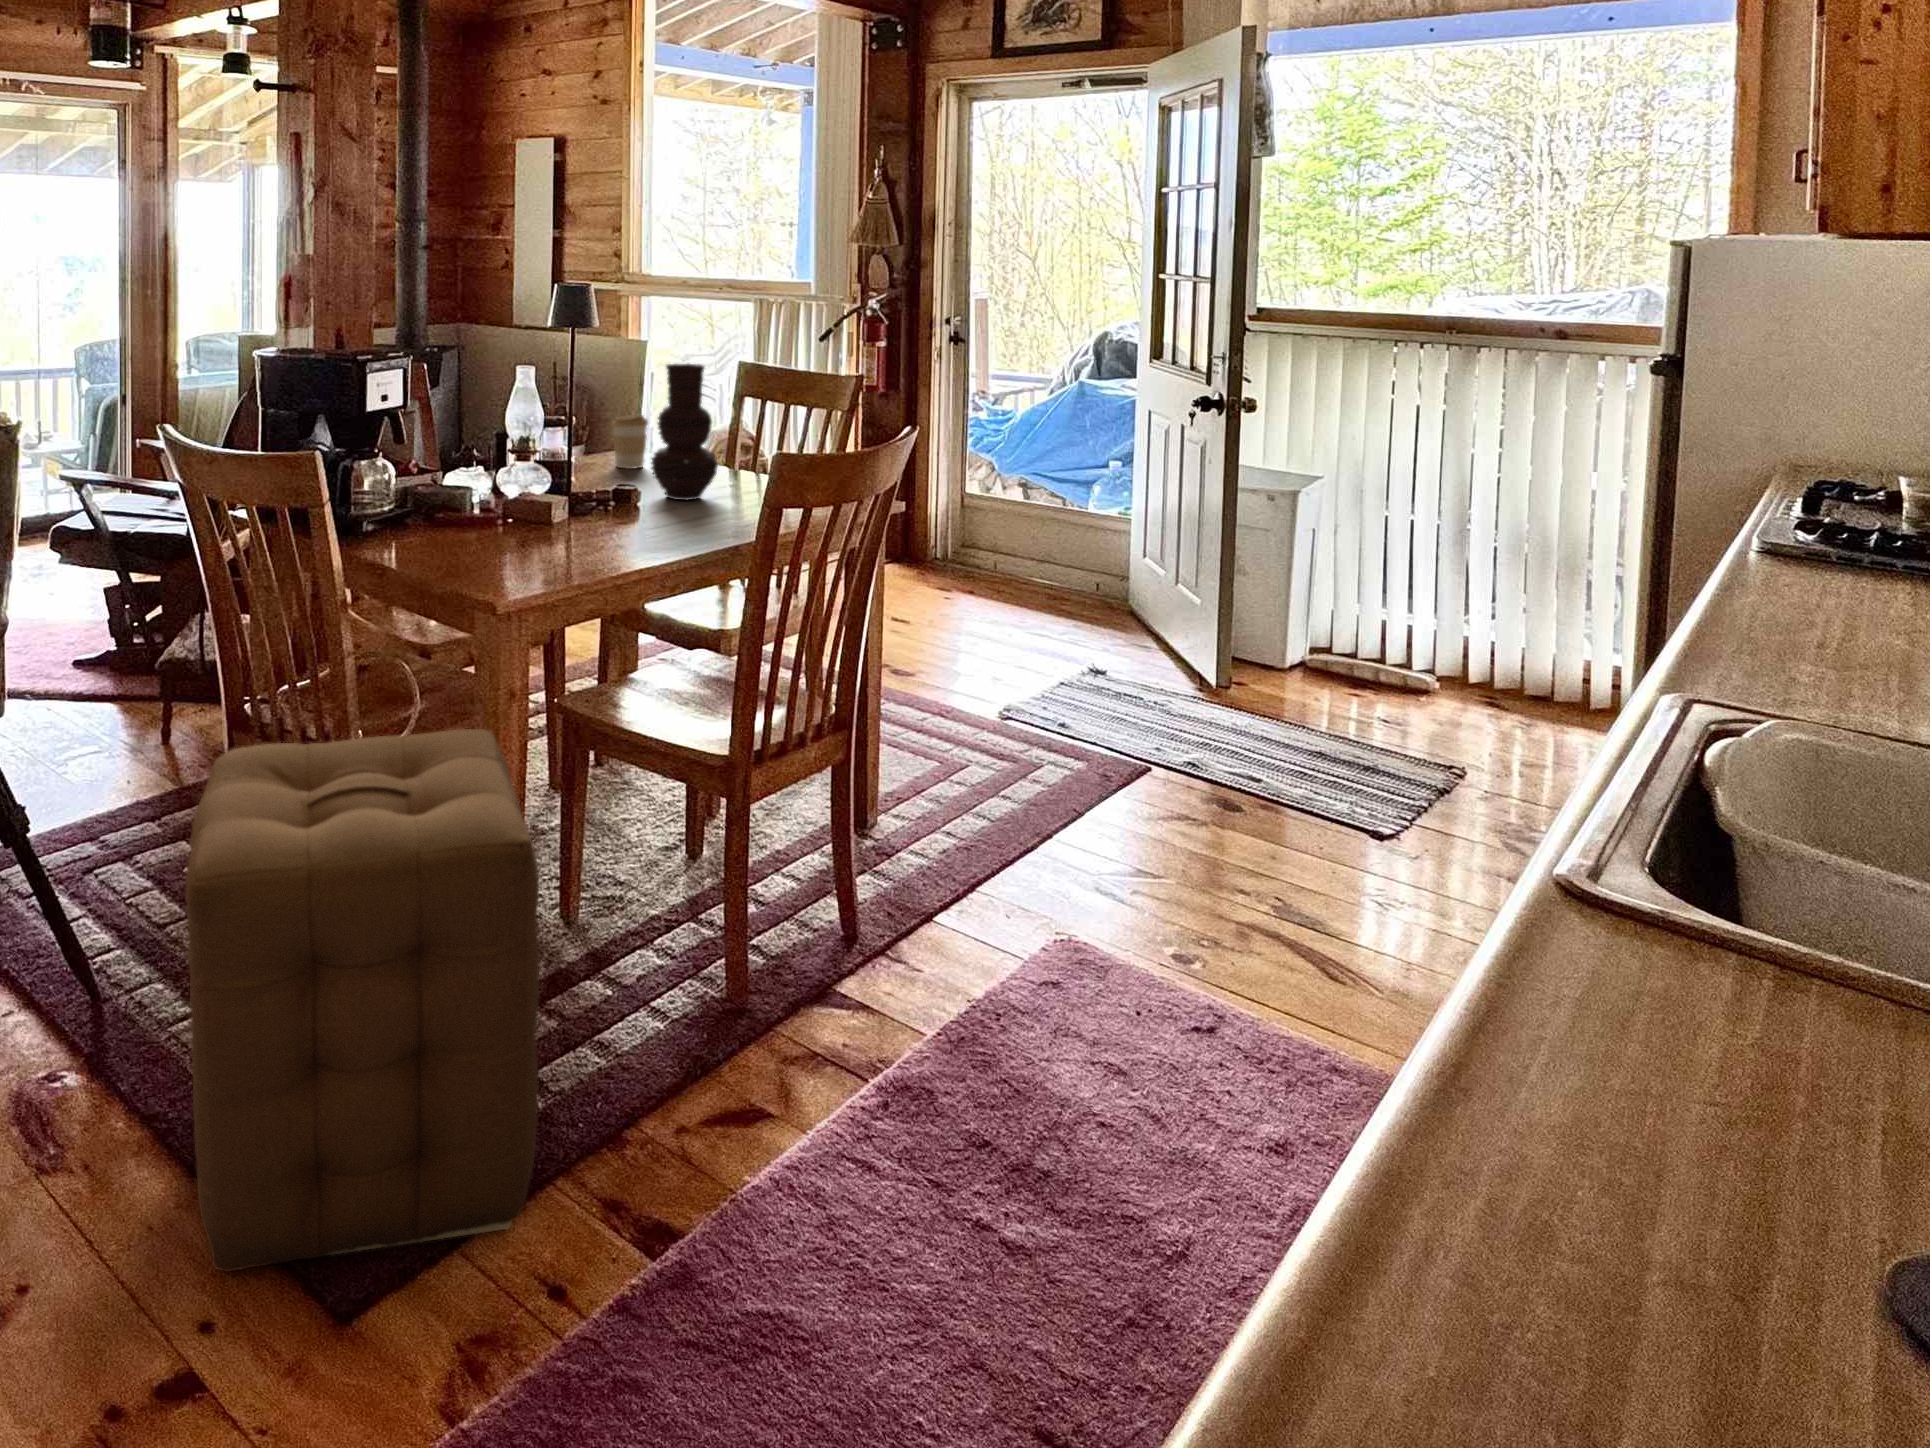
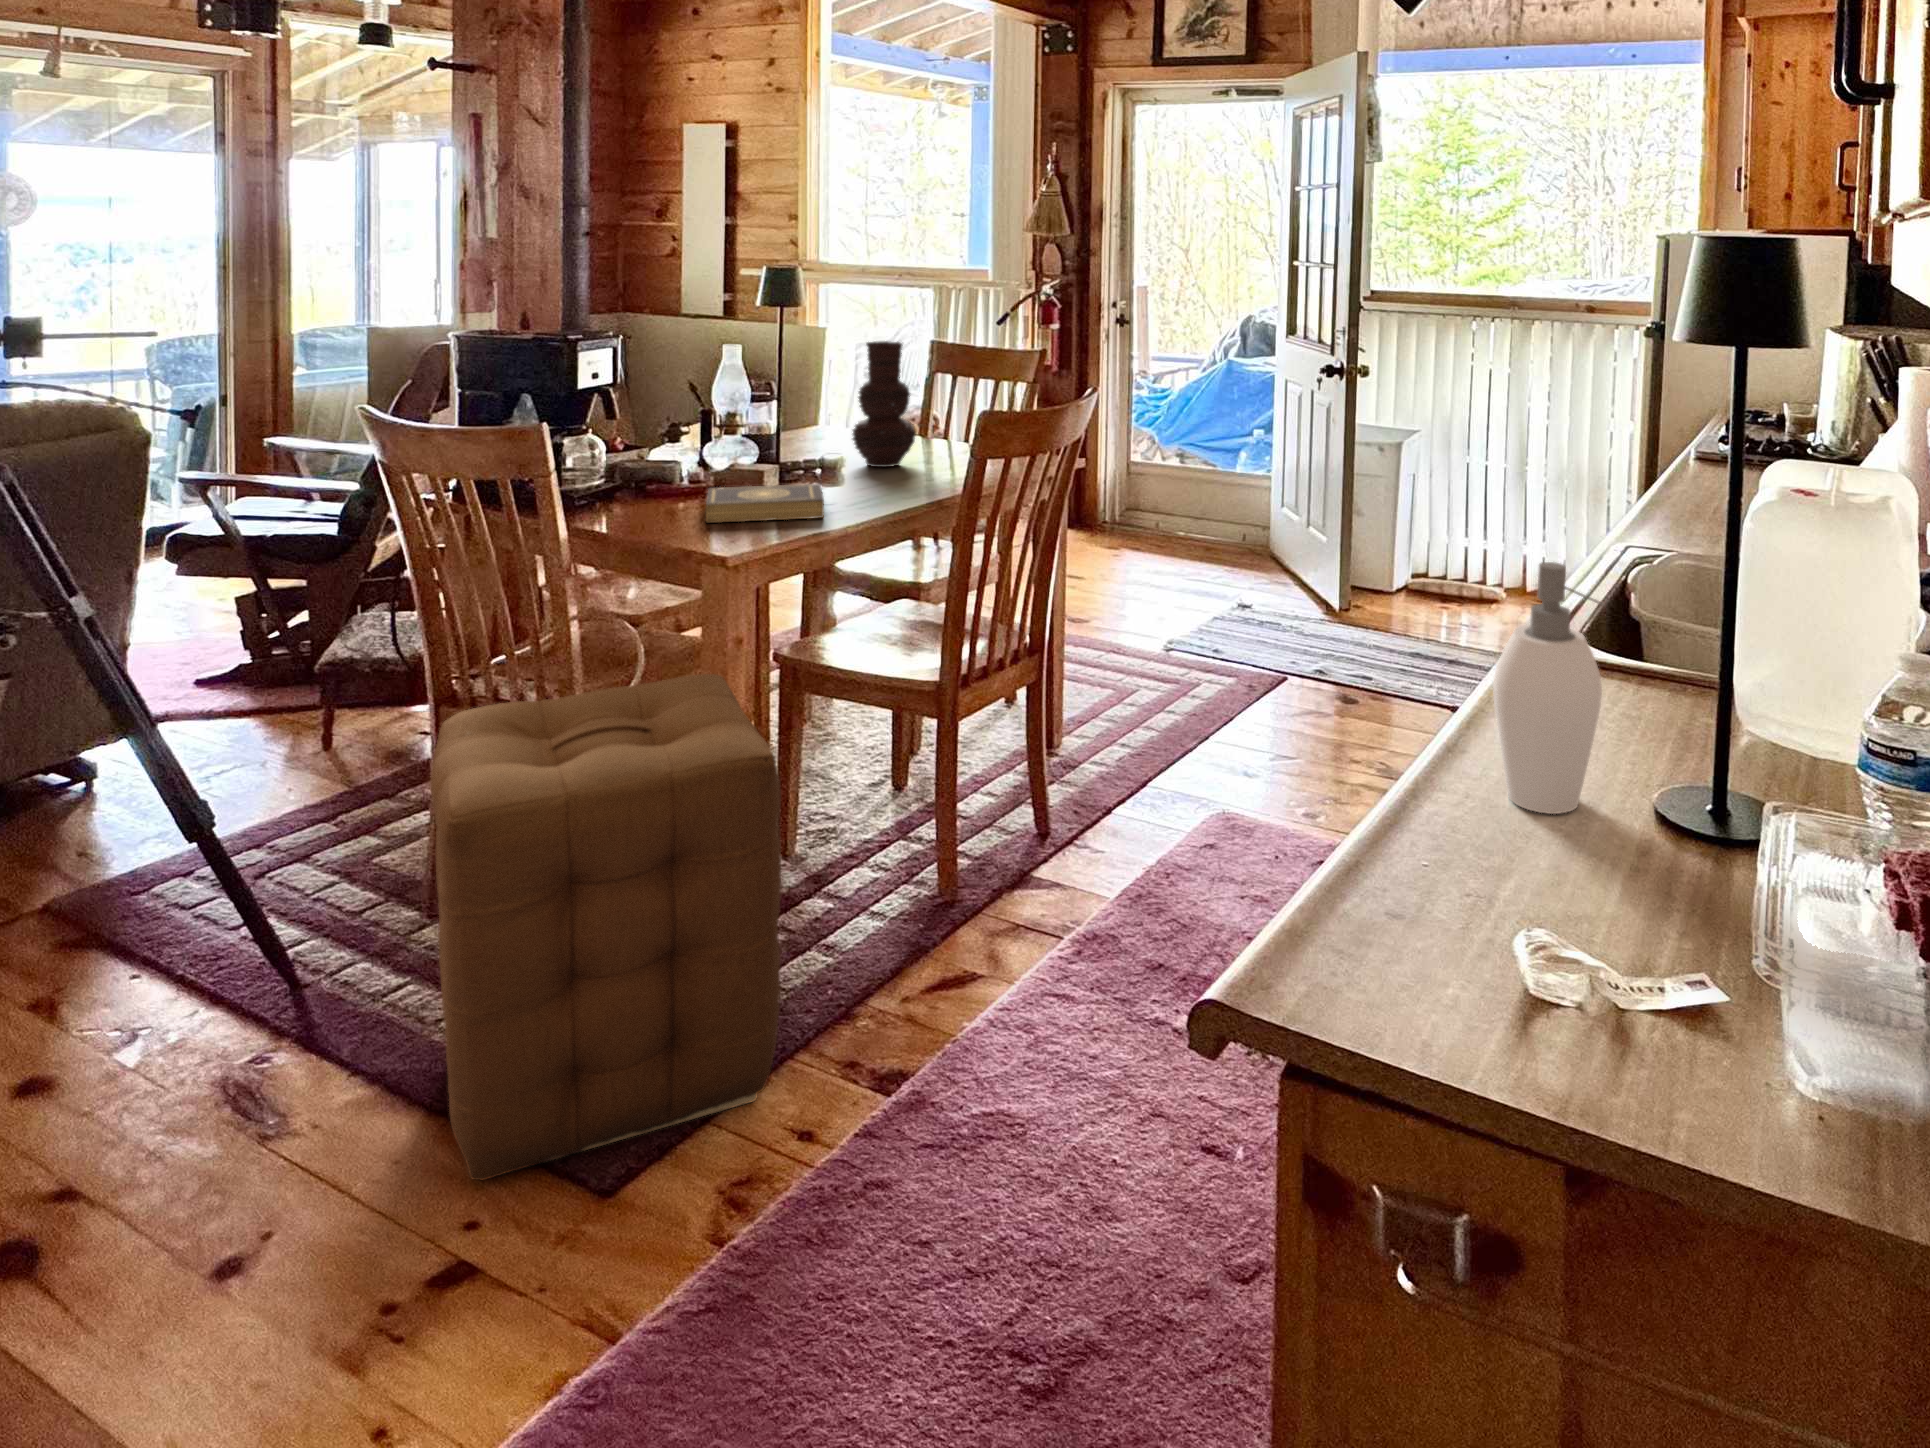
coffee cup: present [612,415,648,469] -> none [809,392,845,443]
book: none [489,518,611,559] -> present [706,484,824,523]
soap dispenser: none [1517,788,1756,1216] -> present [1493,562,1605,814]

